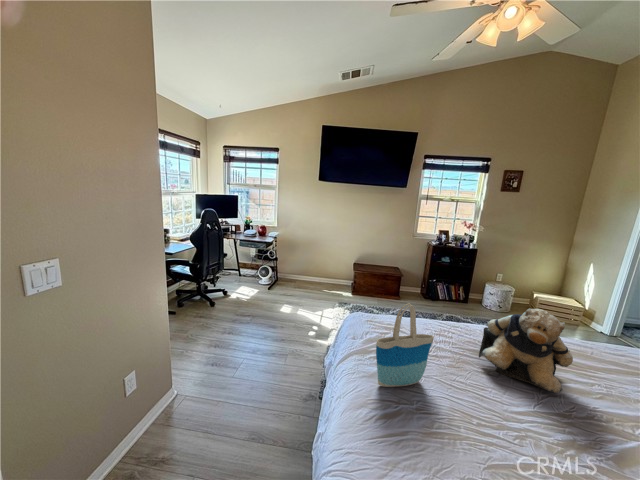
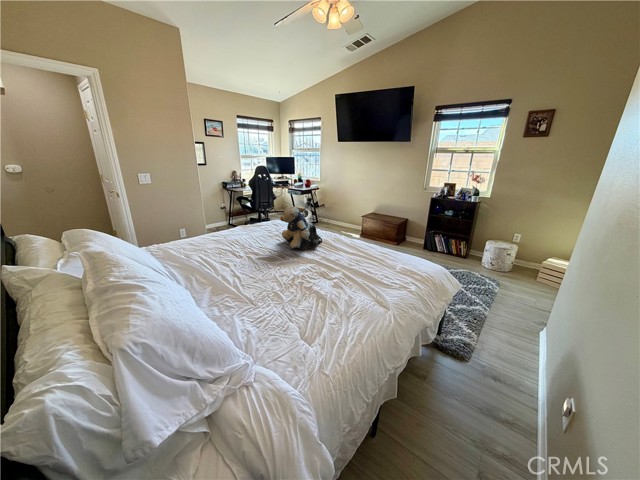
tote bag: present [376,303,434,387] -> none [226,198,251,236]

